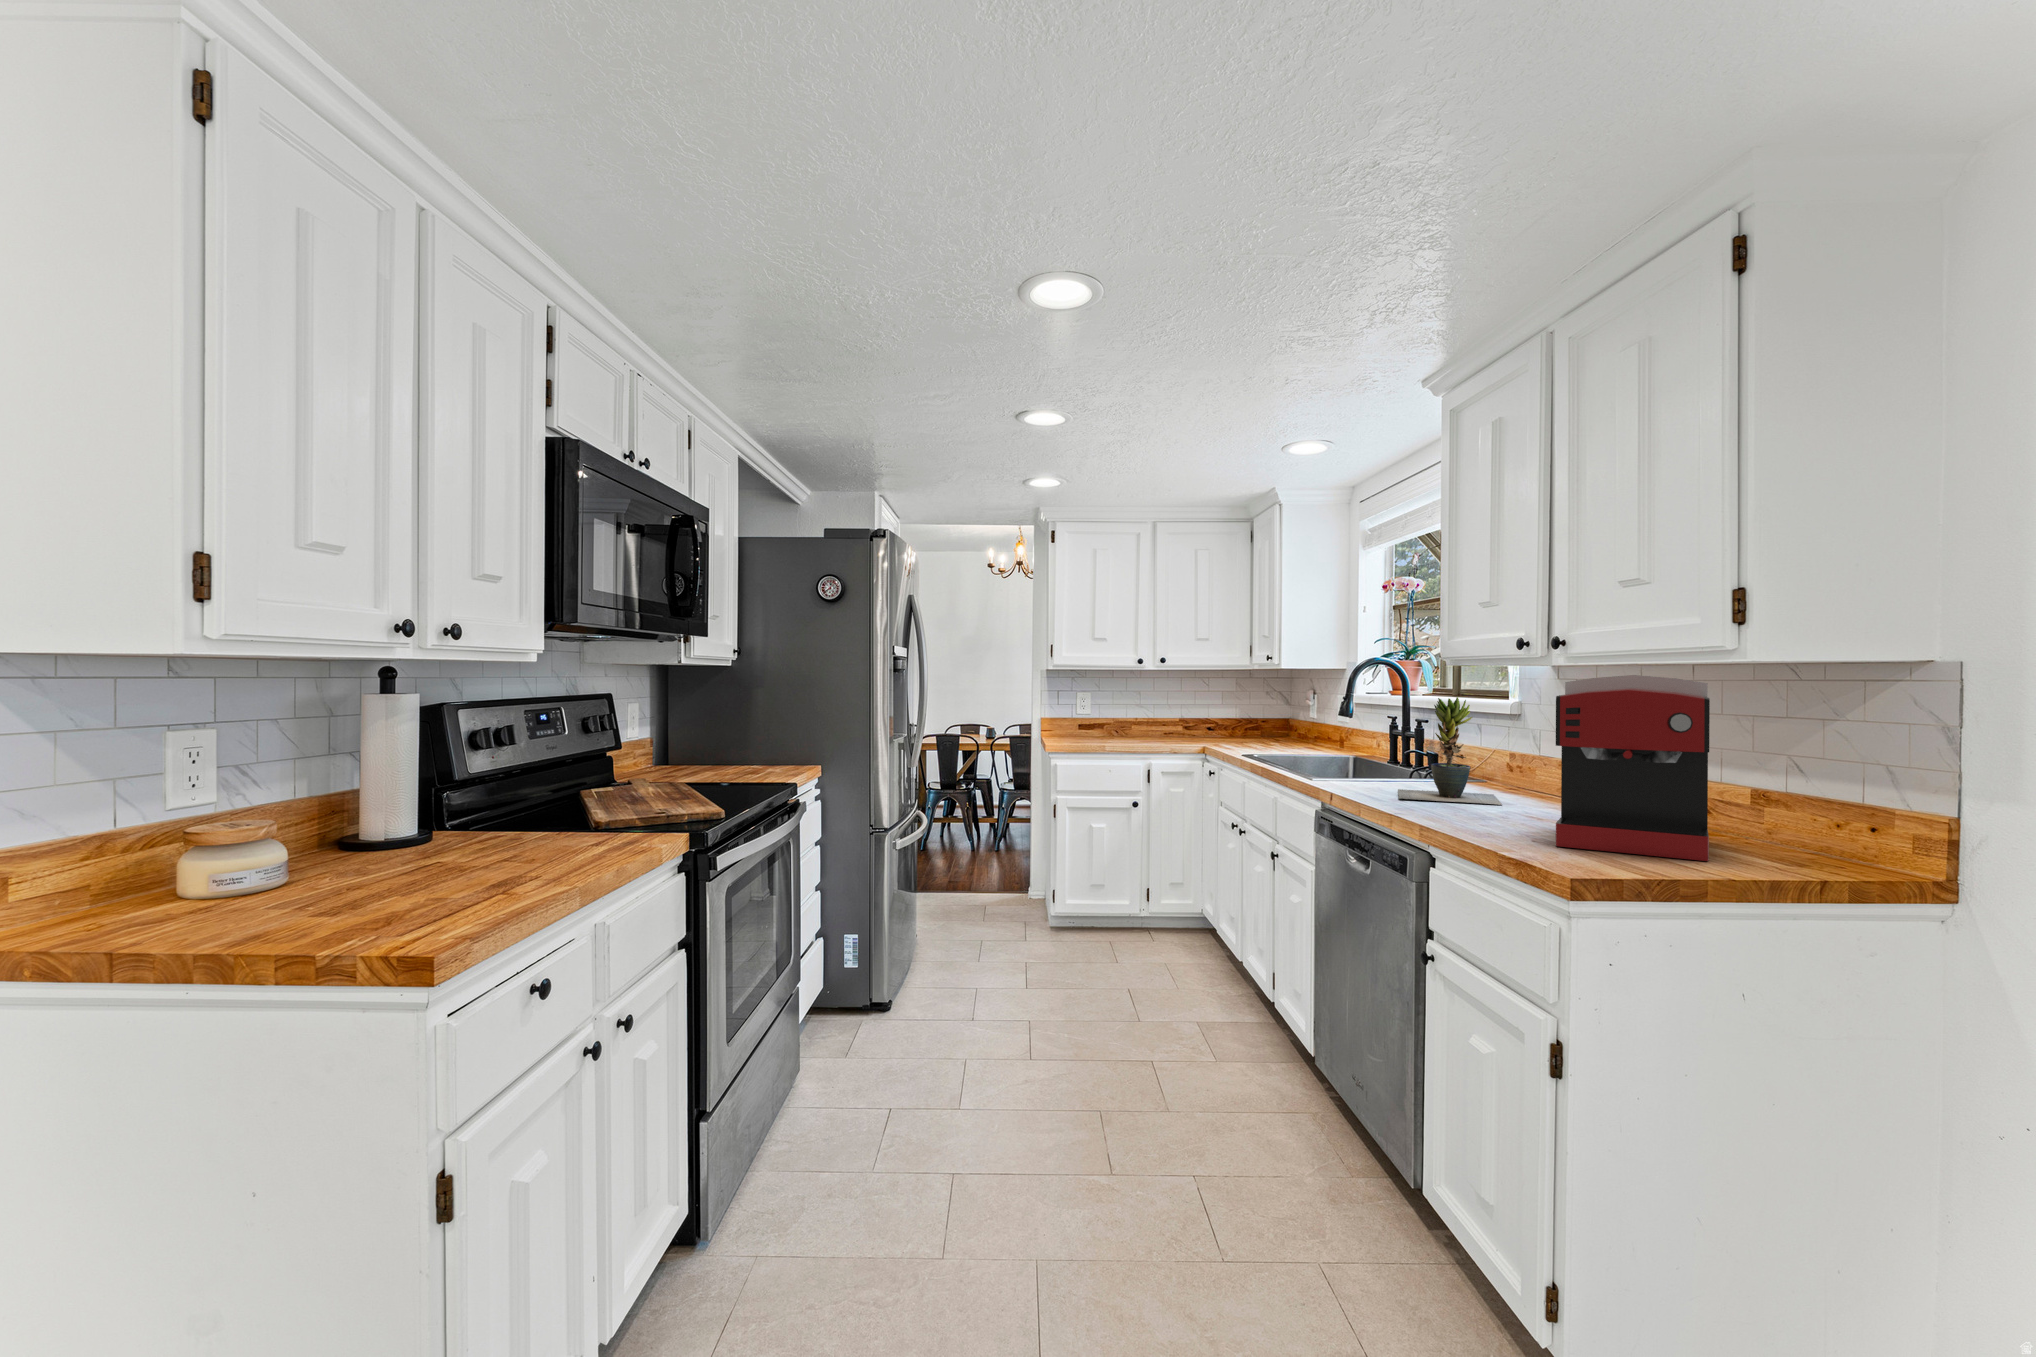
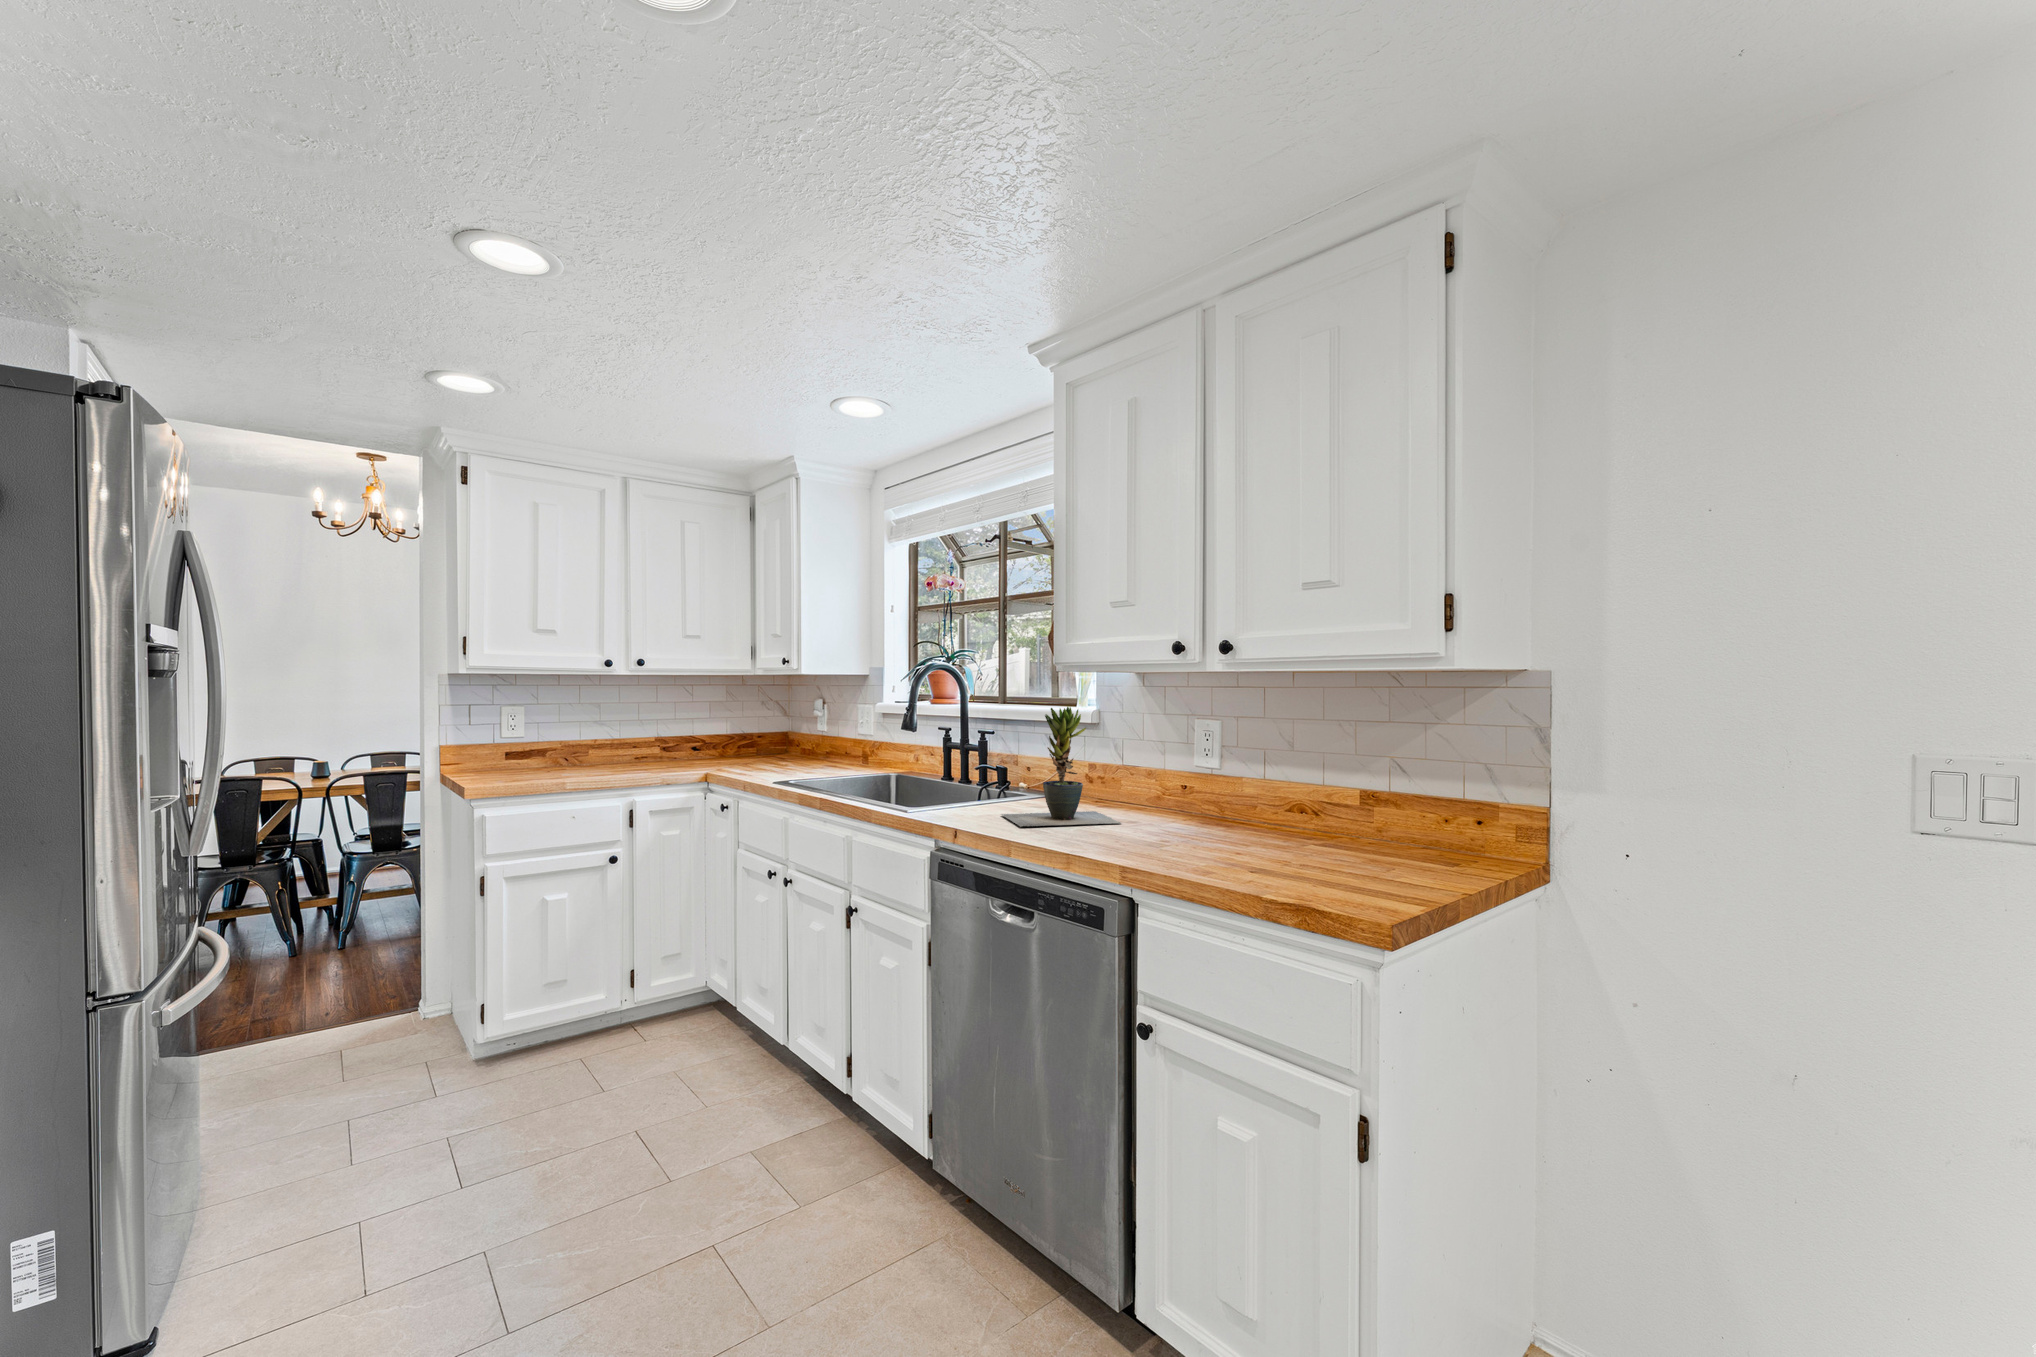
coffee maker: present [1556,675,1710,861] -> none [1219,682,1374,868]

